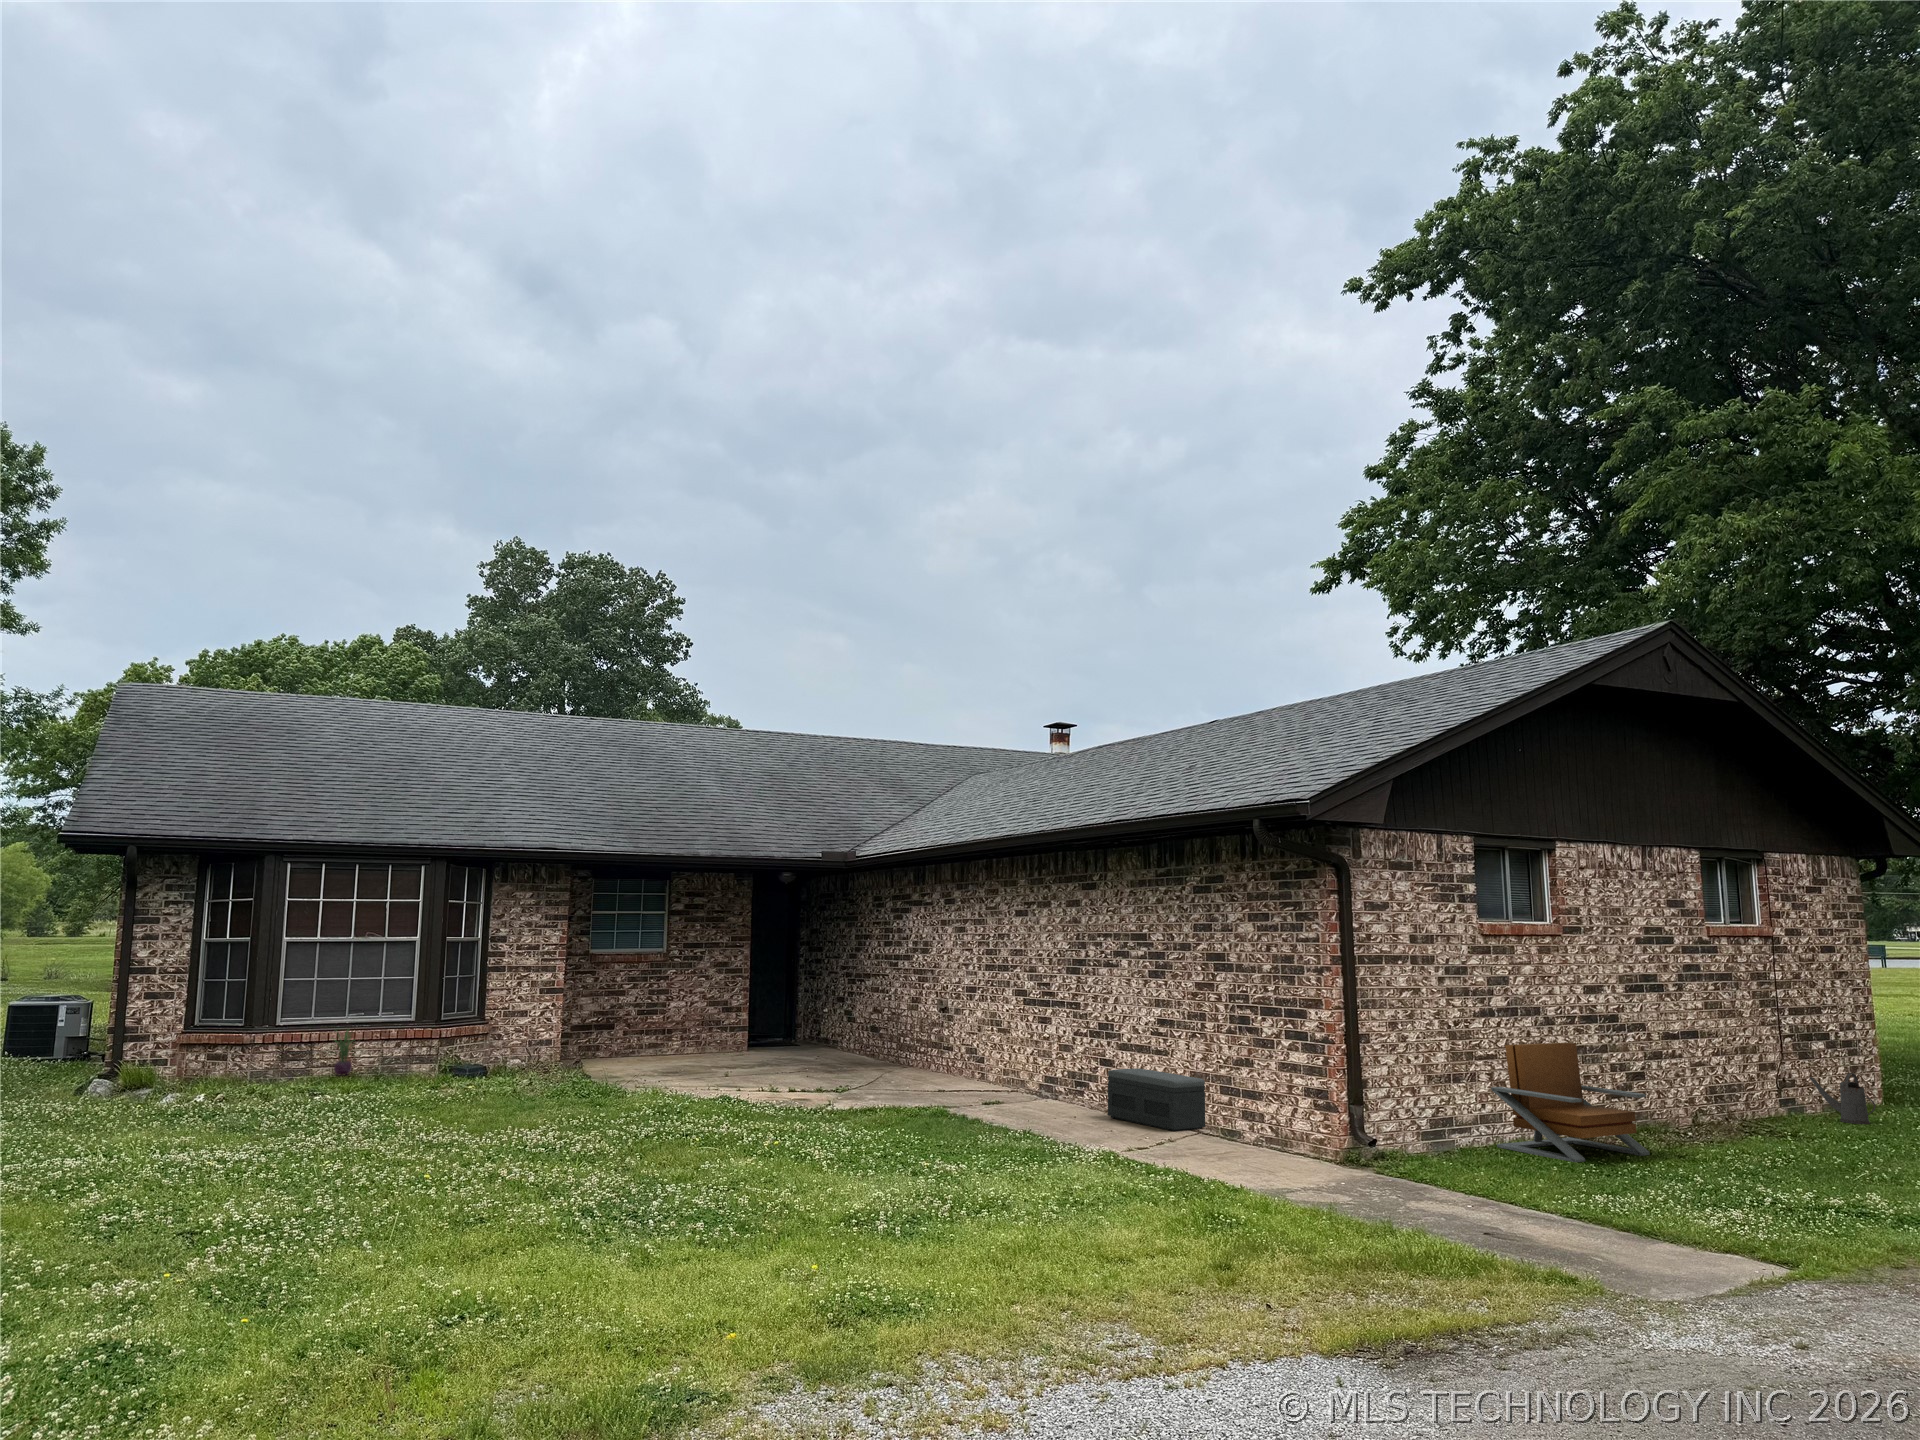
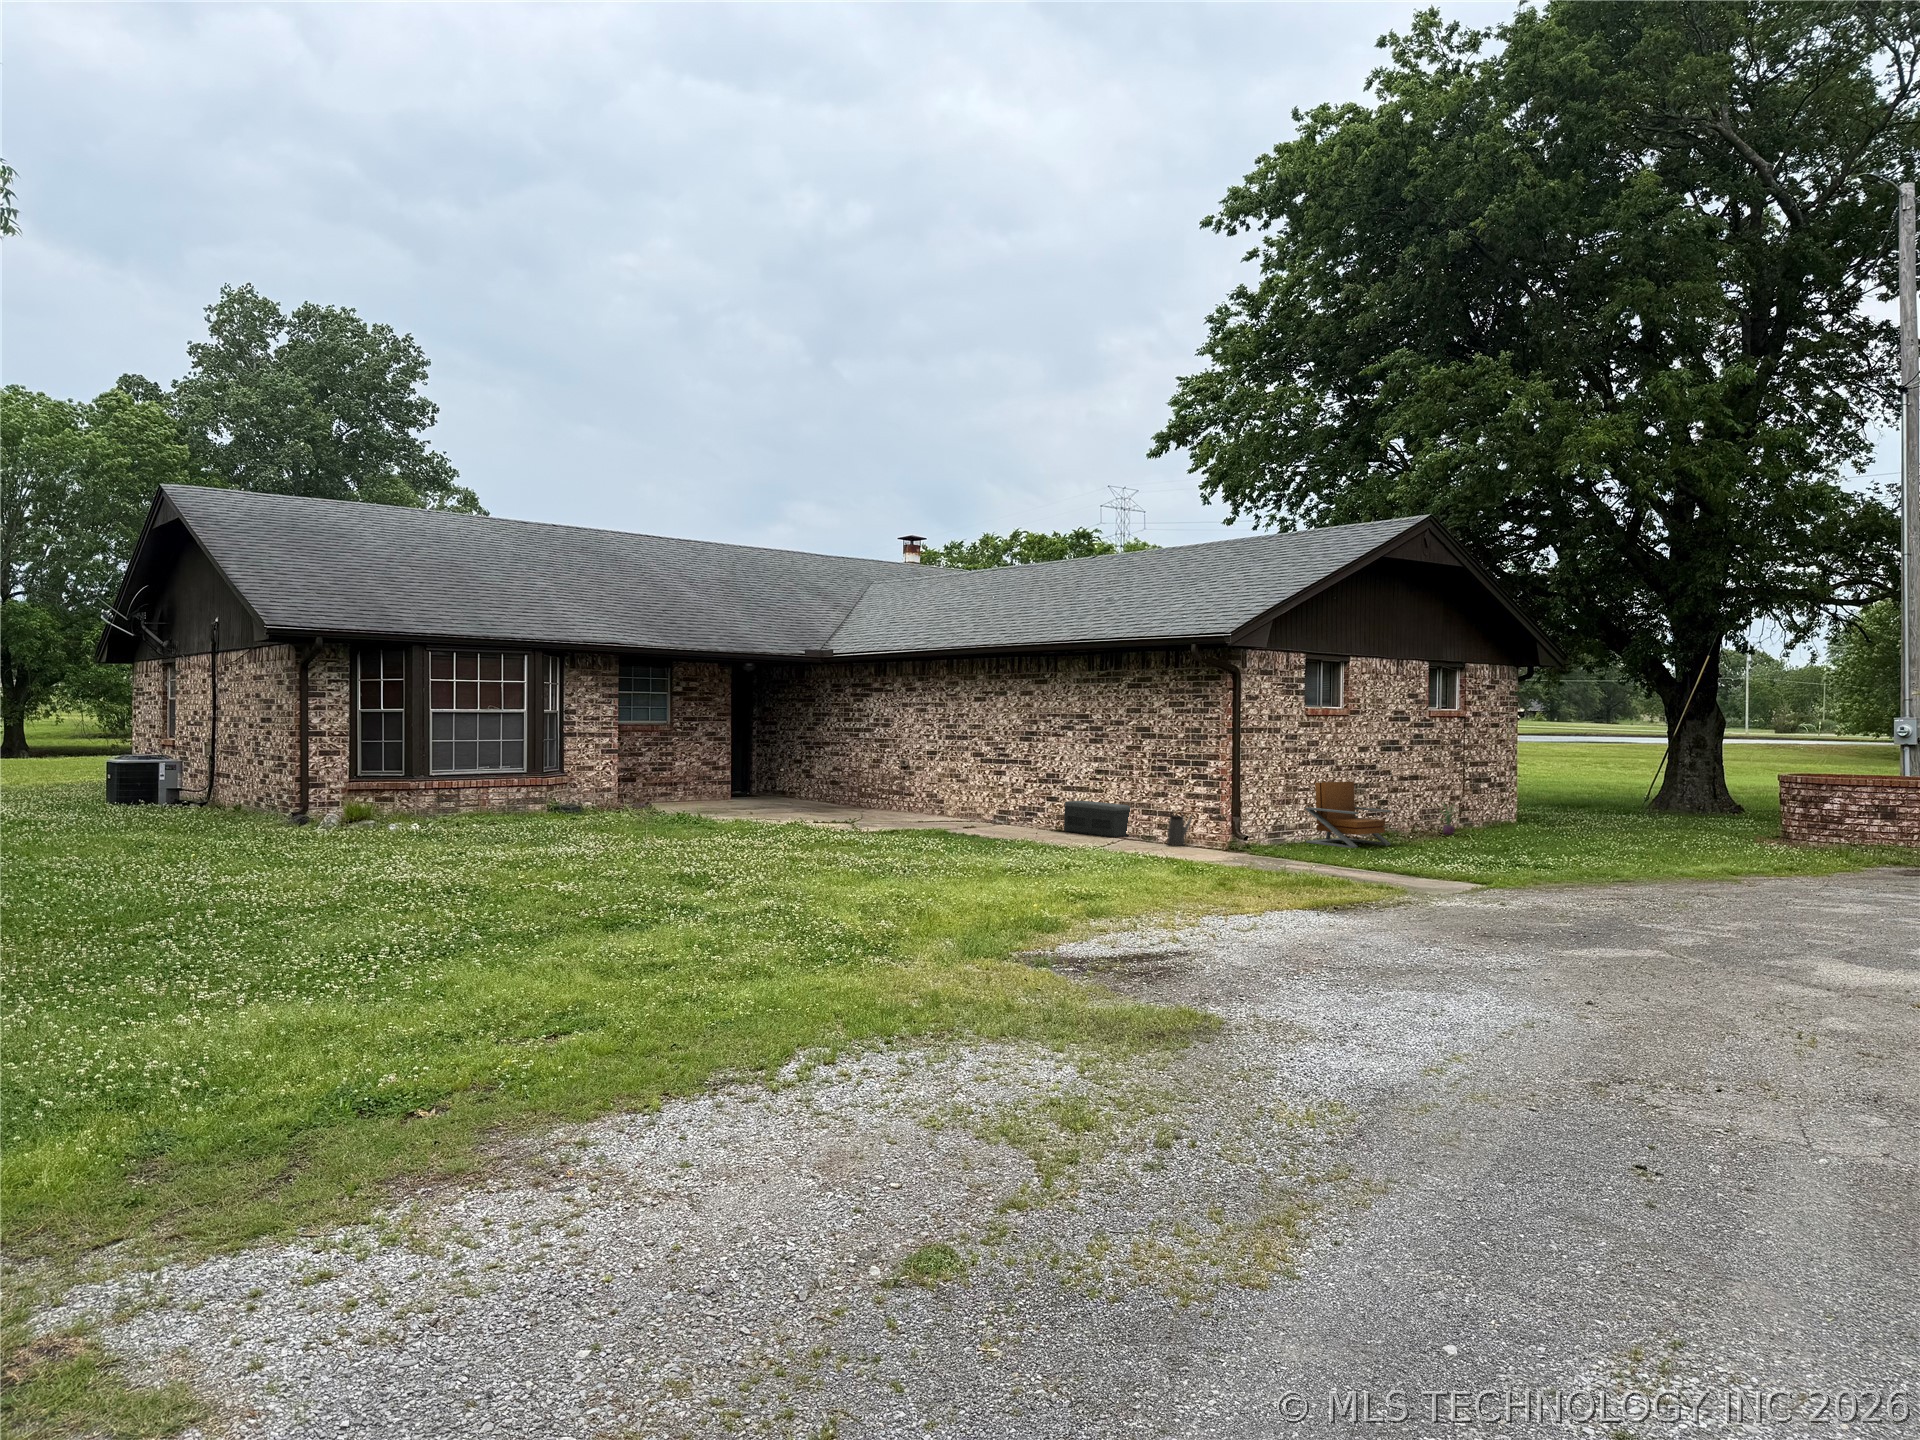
decorative plant: present [334,1030,354,1075] -> present [1442,804,1455,835]
watering can: present [1810,1073,1876,1124] -> present [1167,814,1192,846]

